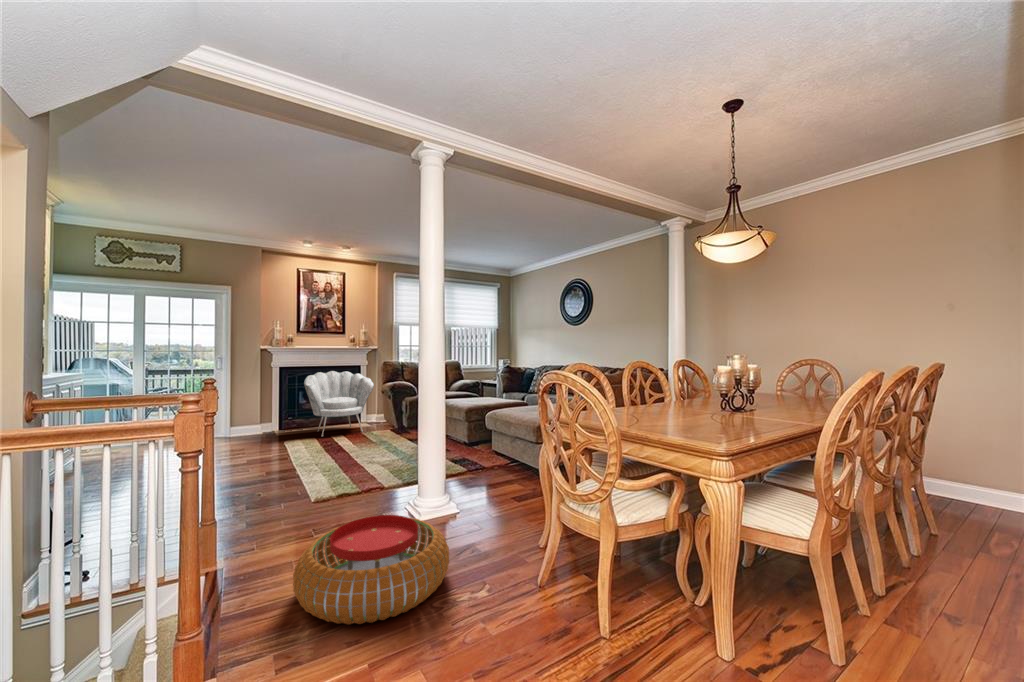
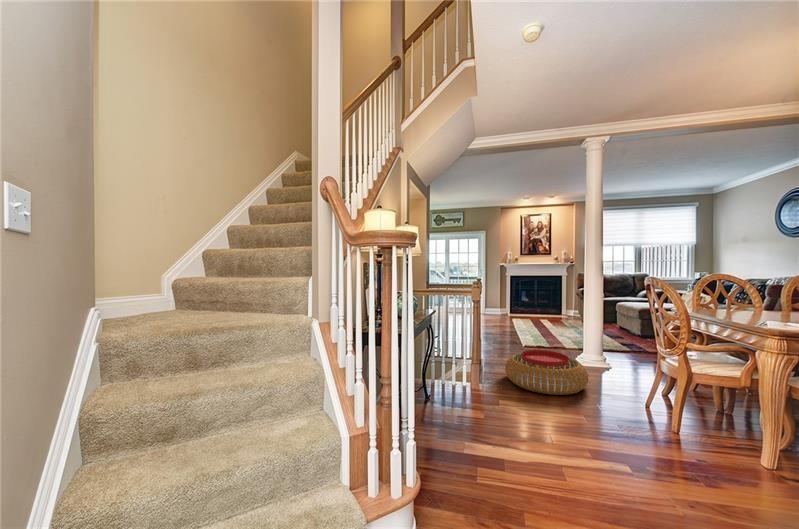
armchair: present [304,371,374,436] -> none [524,279,570,320]

